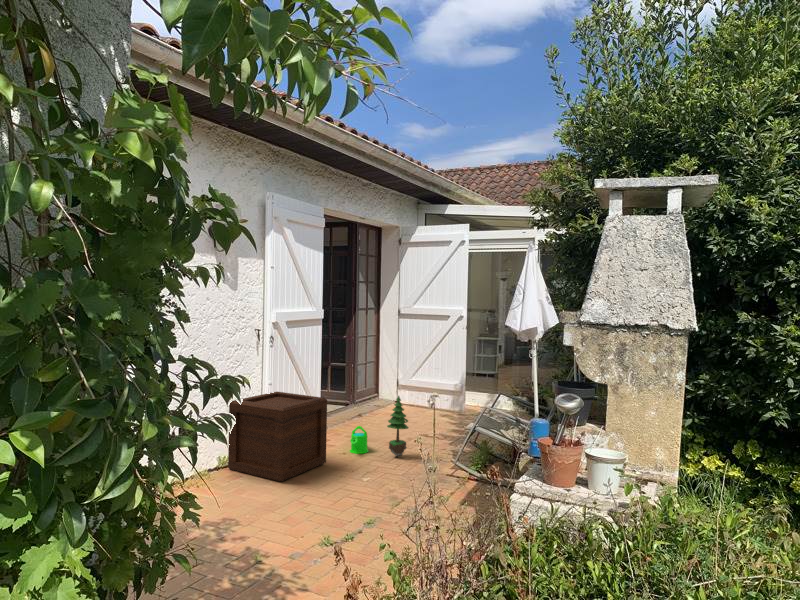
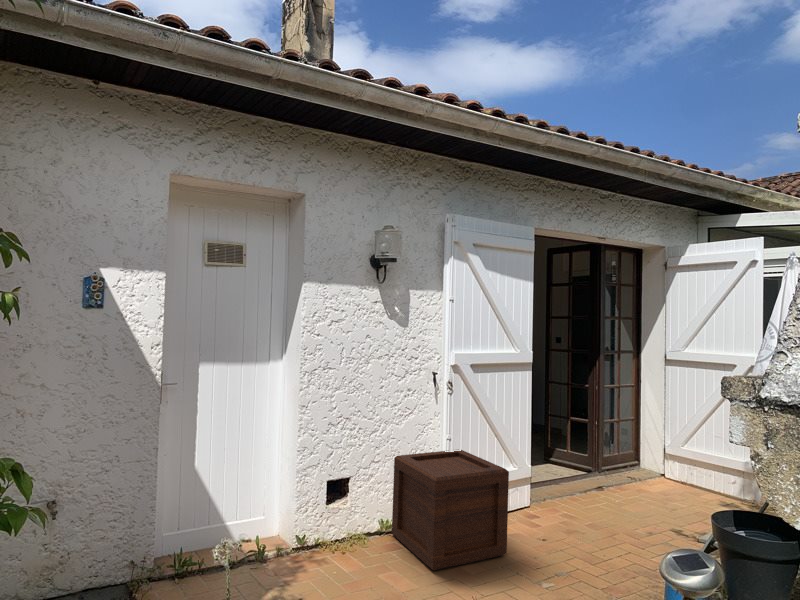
potted tree: present [387,396,409,457] -> none [599,480,633,570]
watering can: present [350,426,368,454] -> none [548,511,578,551]

